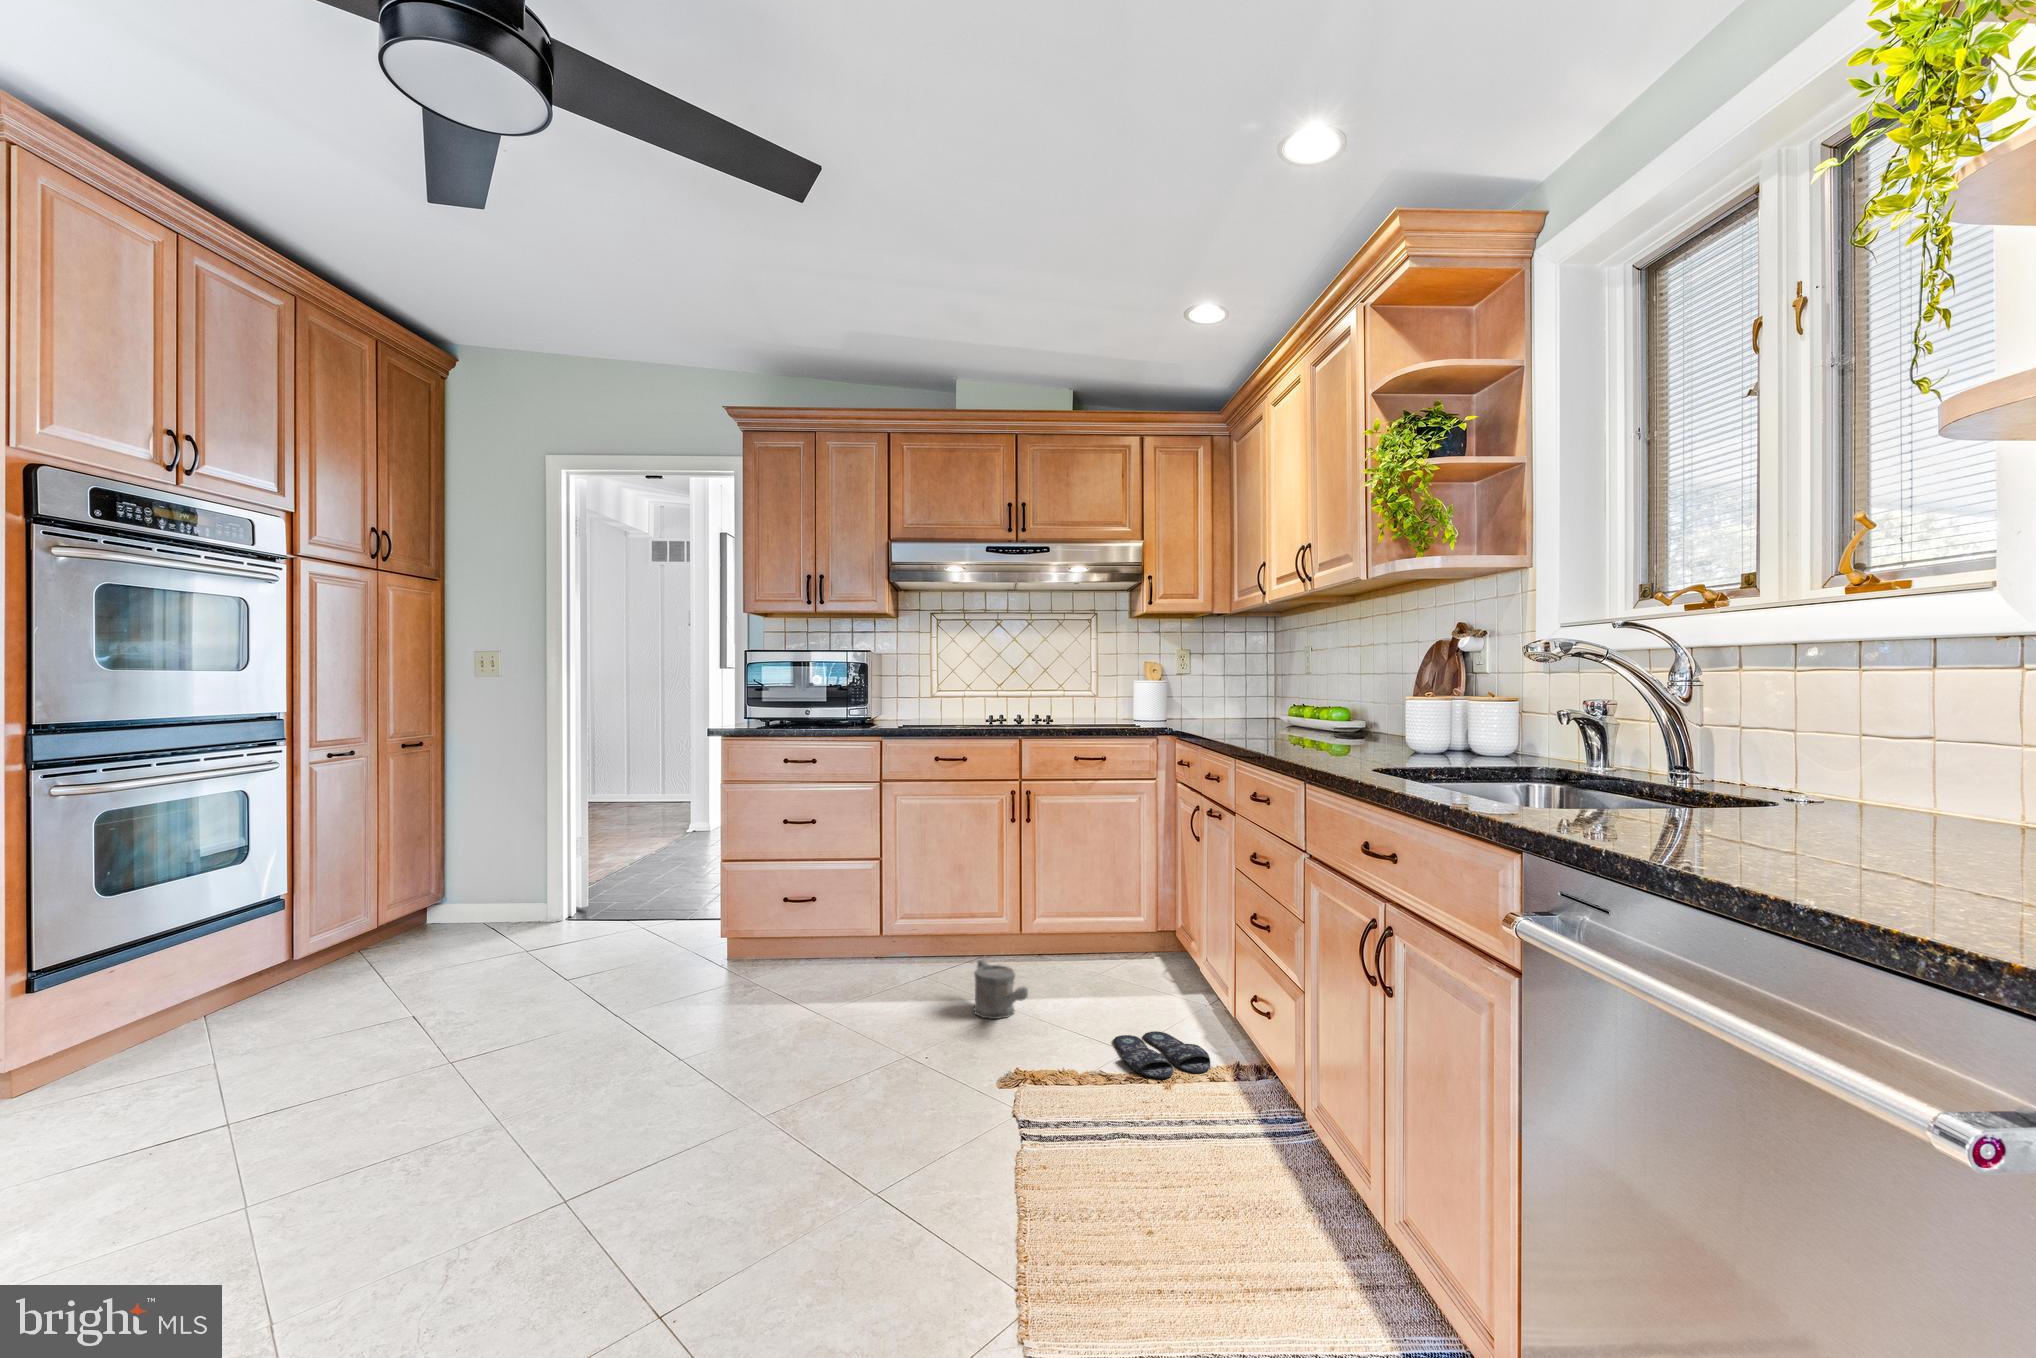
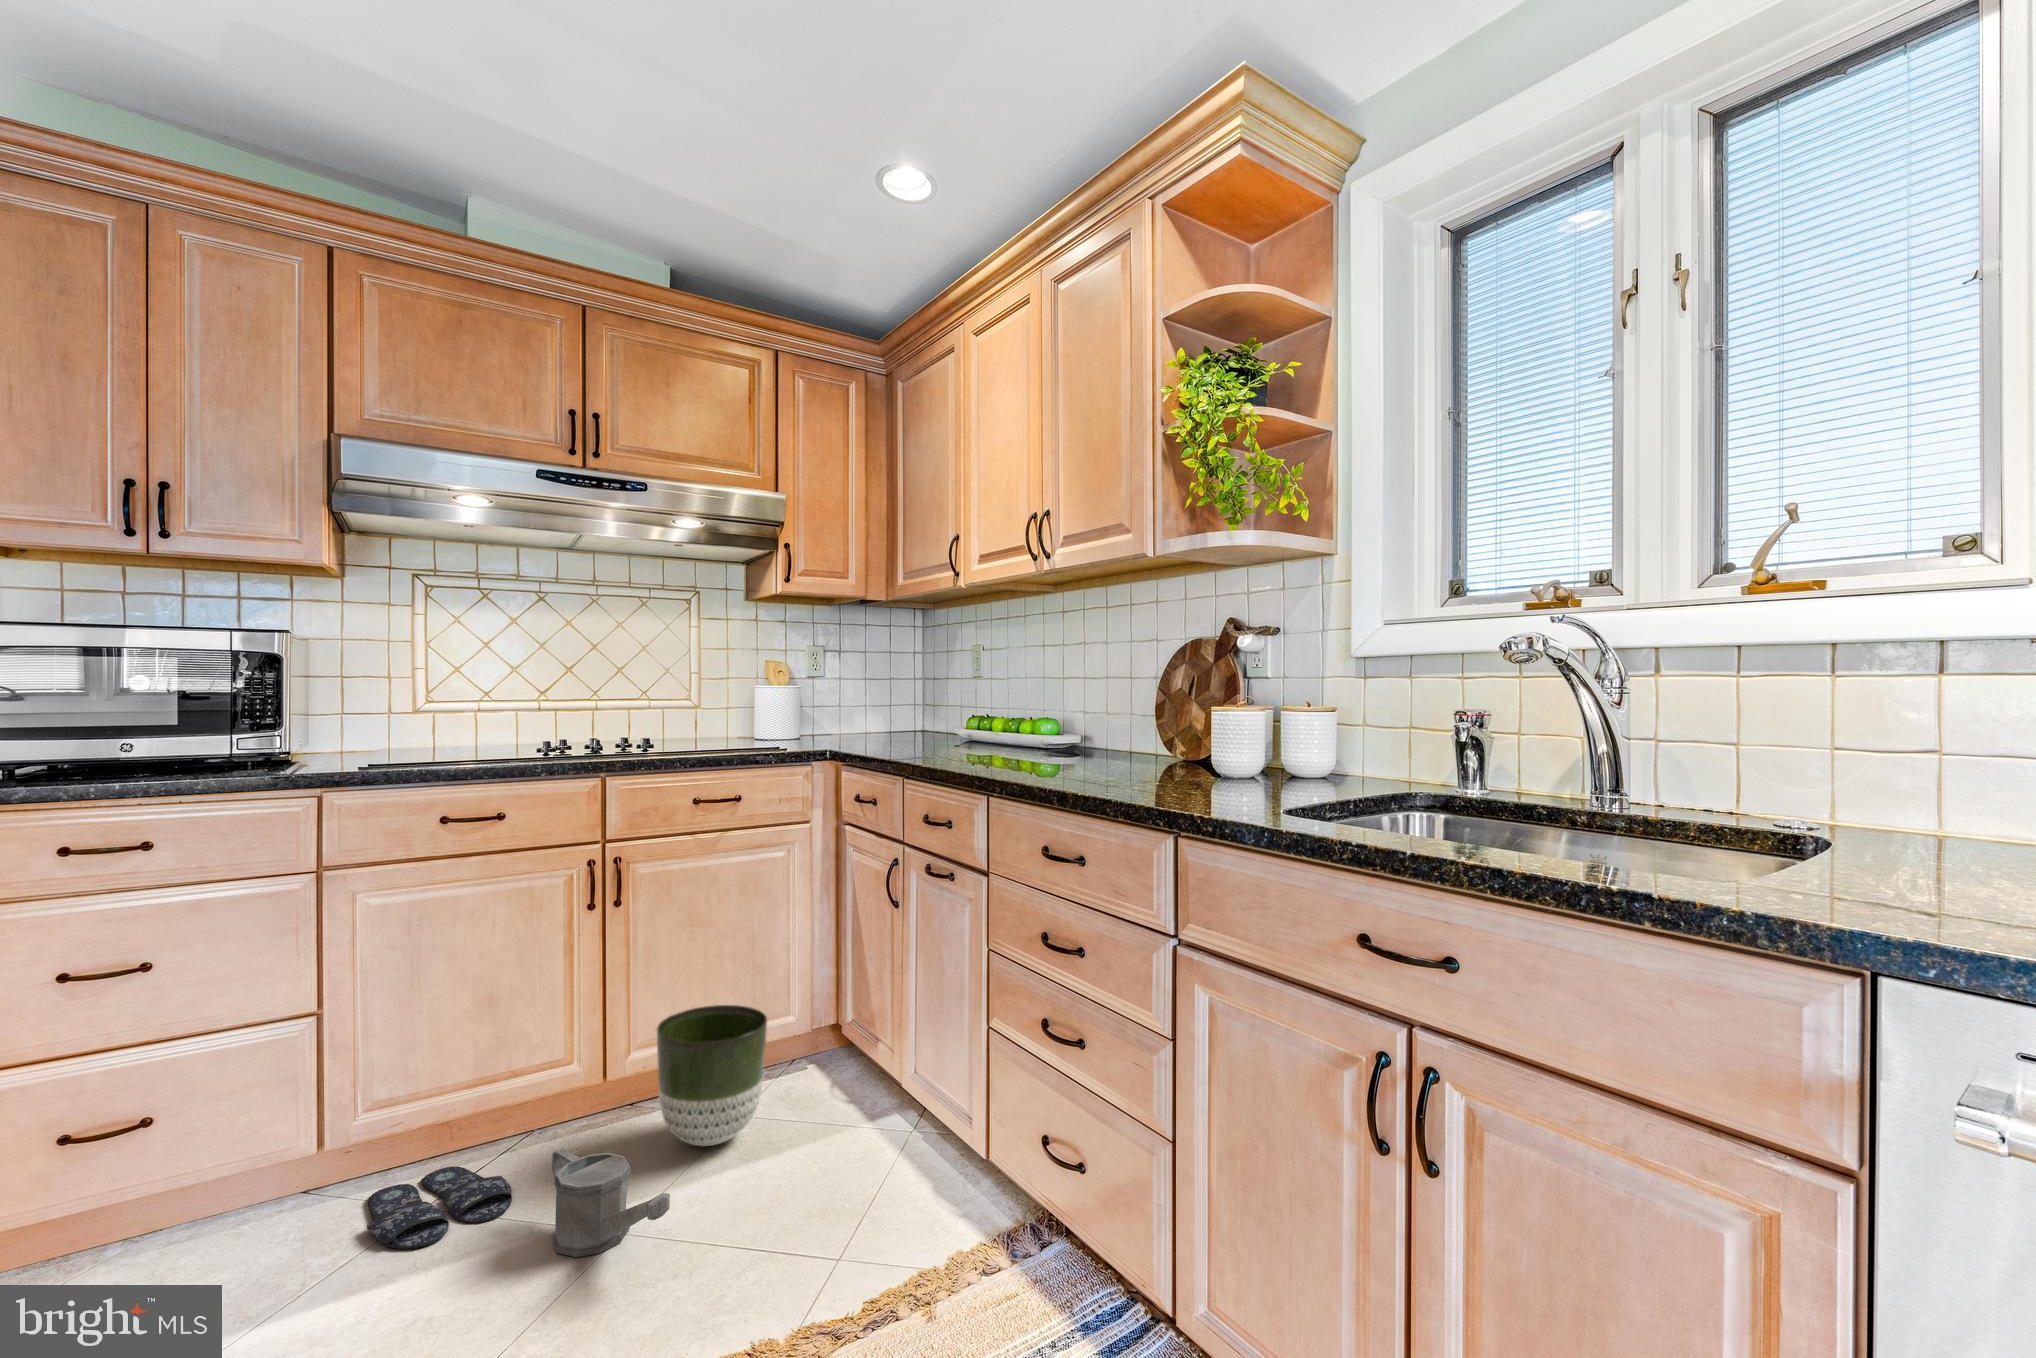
planter: none [1044,897,1114,985] -> present [657,1005,767,1146]
slippers: present [1114,1031,1210,1078] -> present [367,1167,512,1249]

